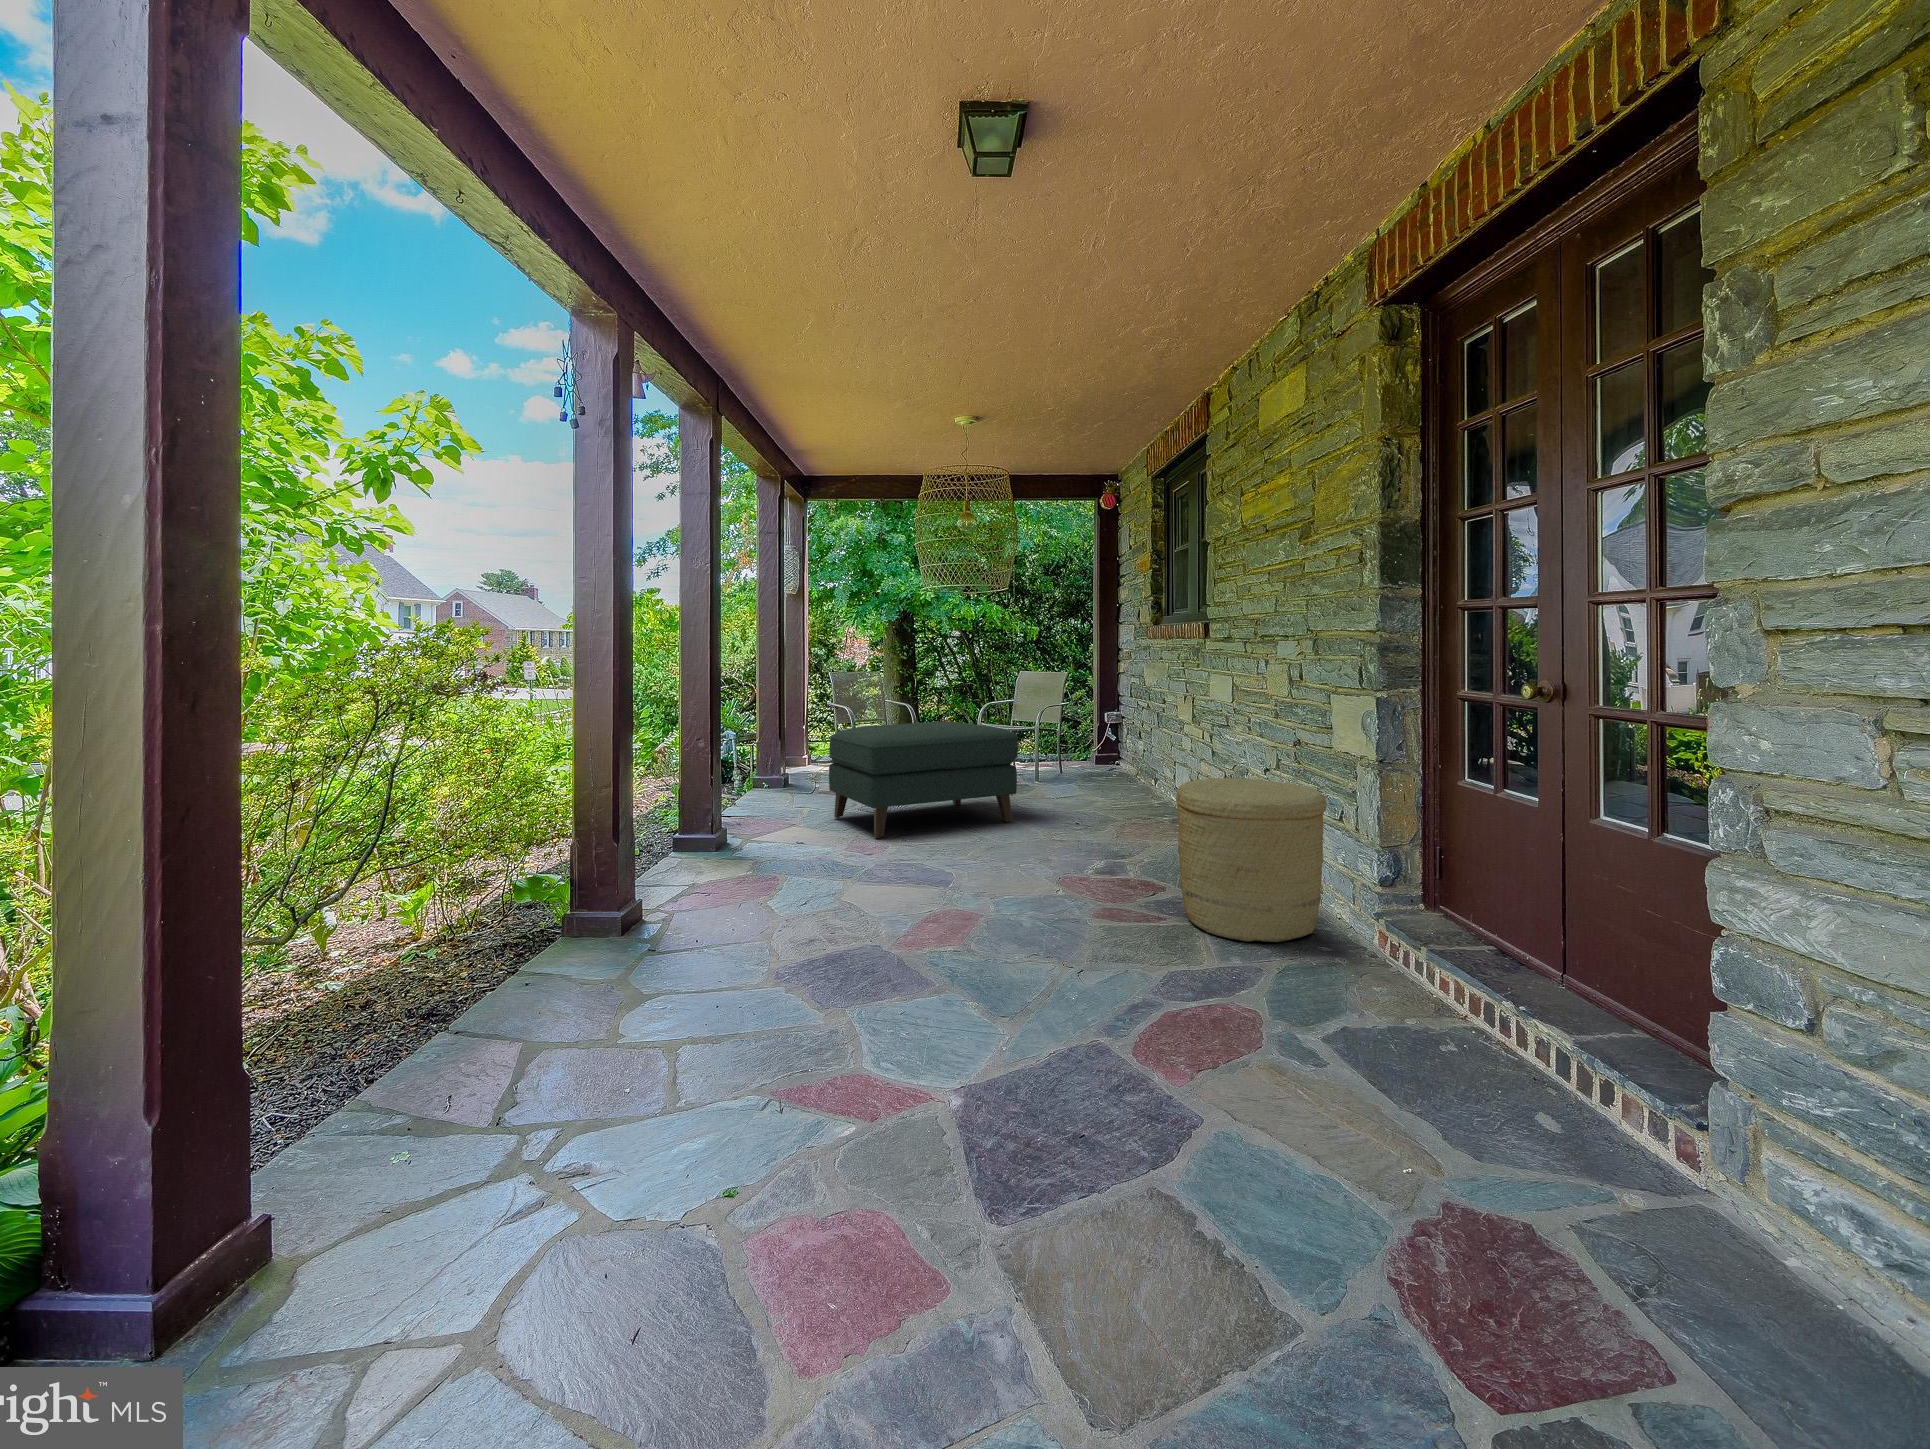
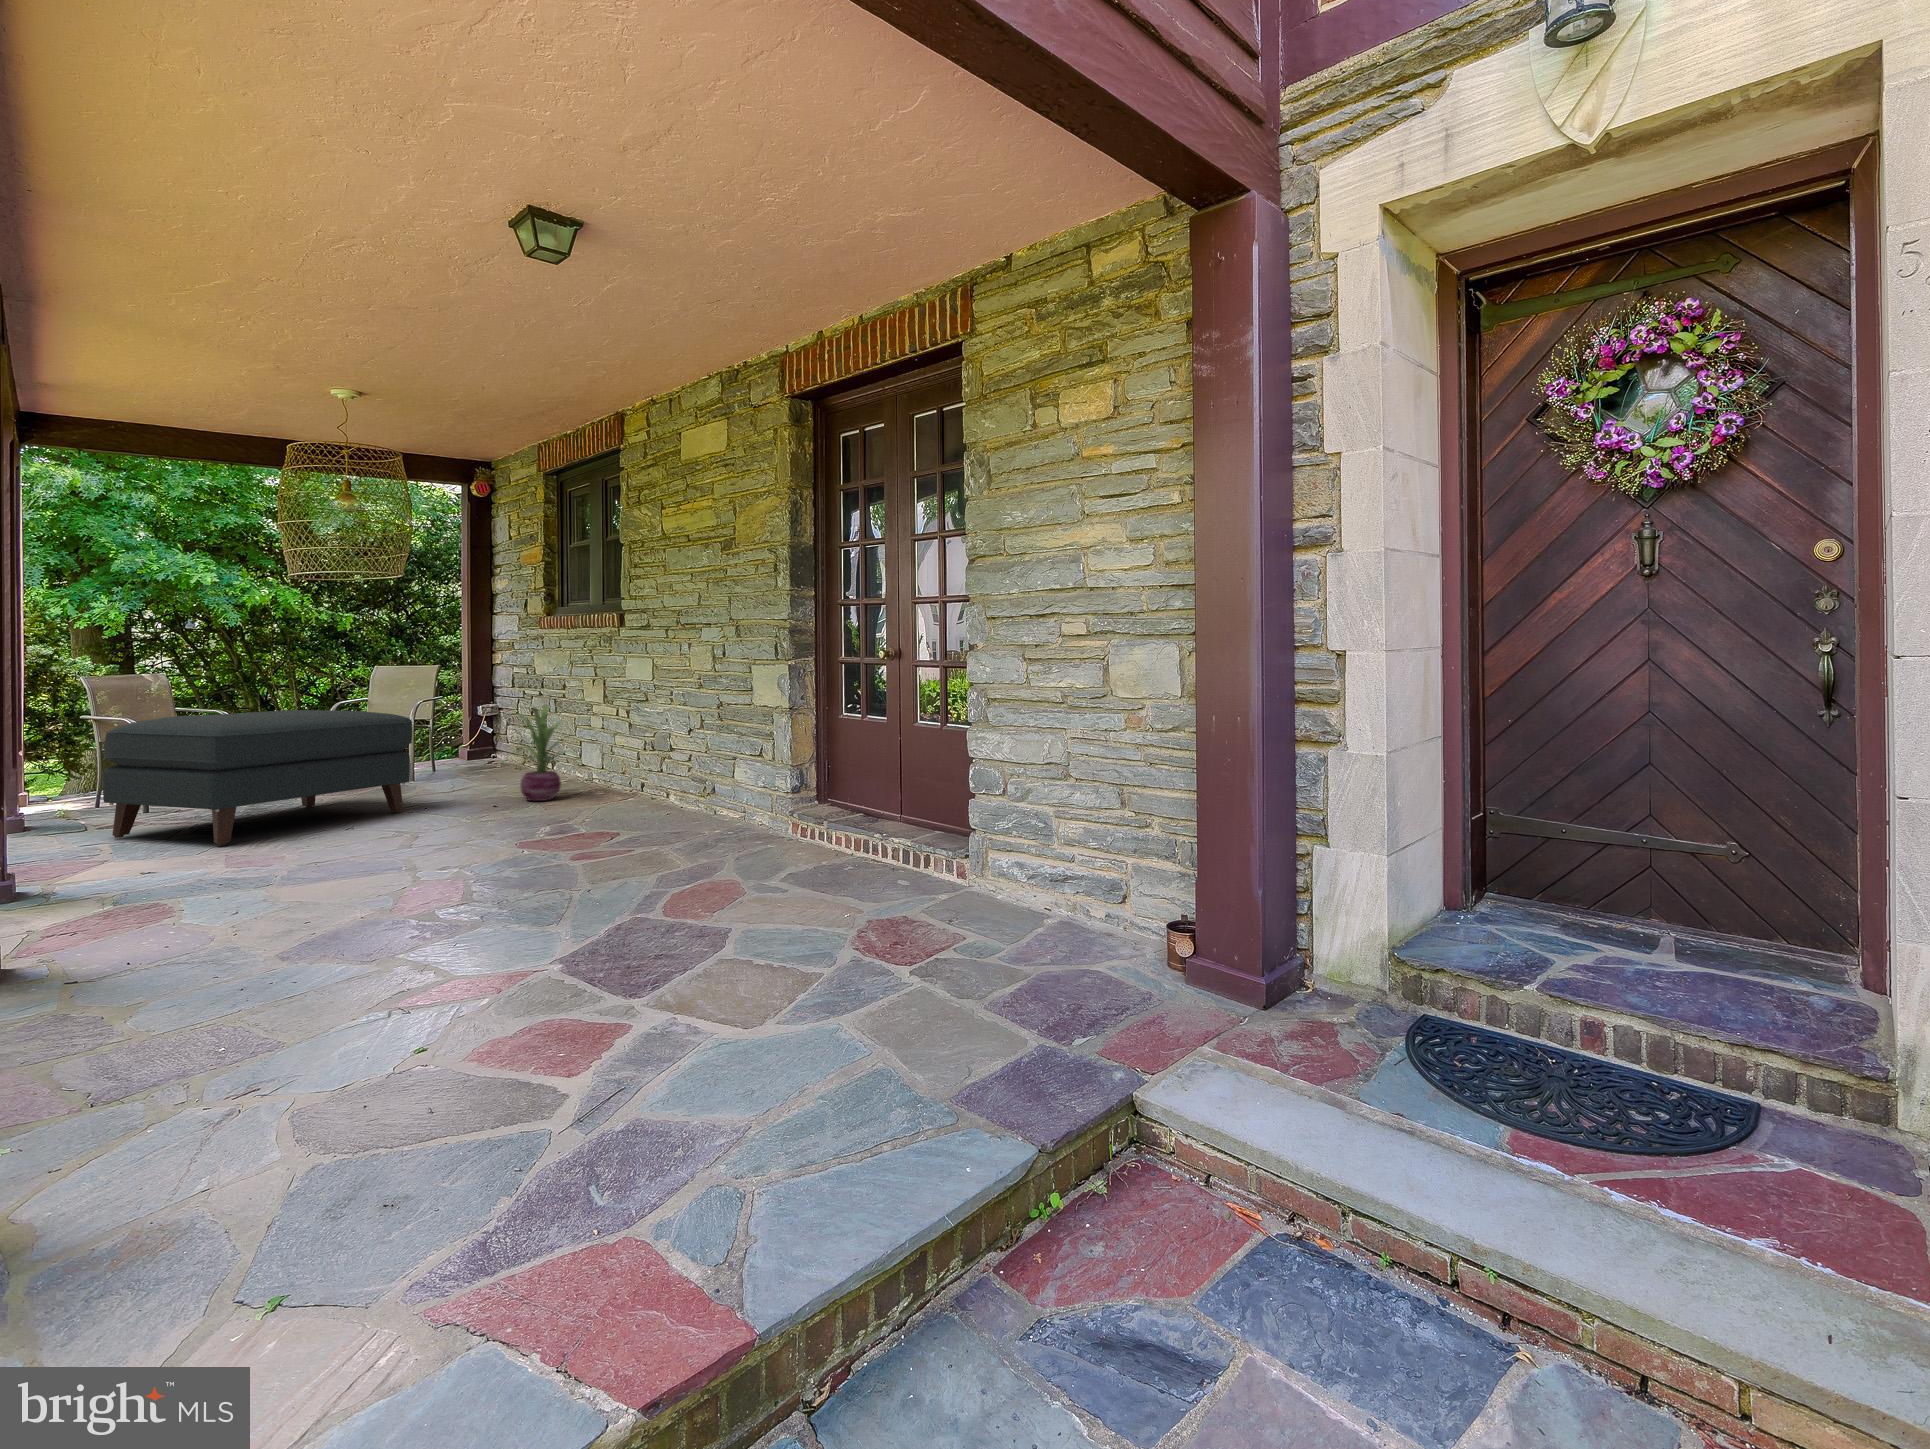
decorative plant: none [1075,723,1187,827] -> present [505,705,578,801]
woven basket: present [1176,778,1327,942] -> none [636,732,754,850]

